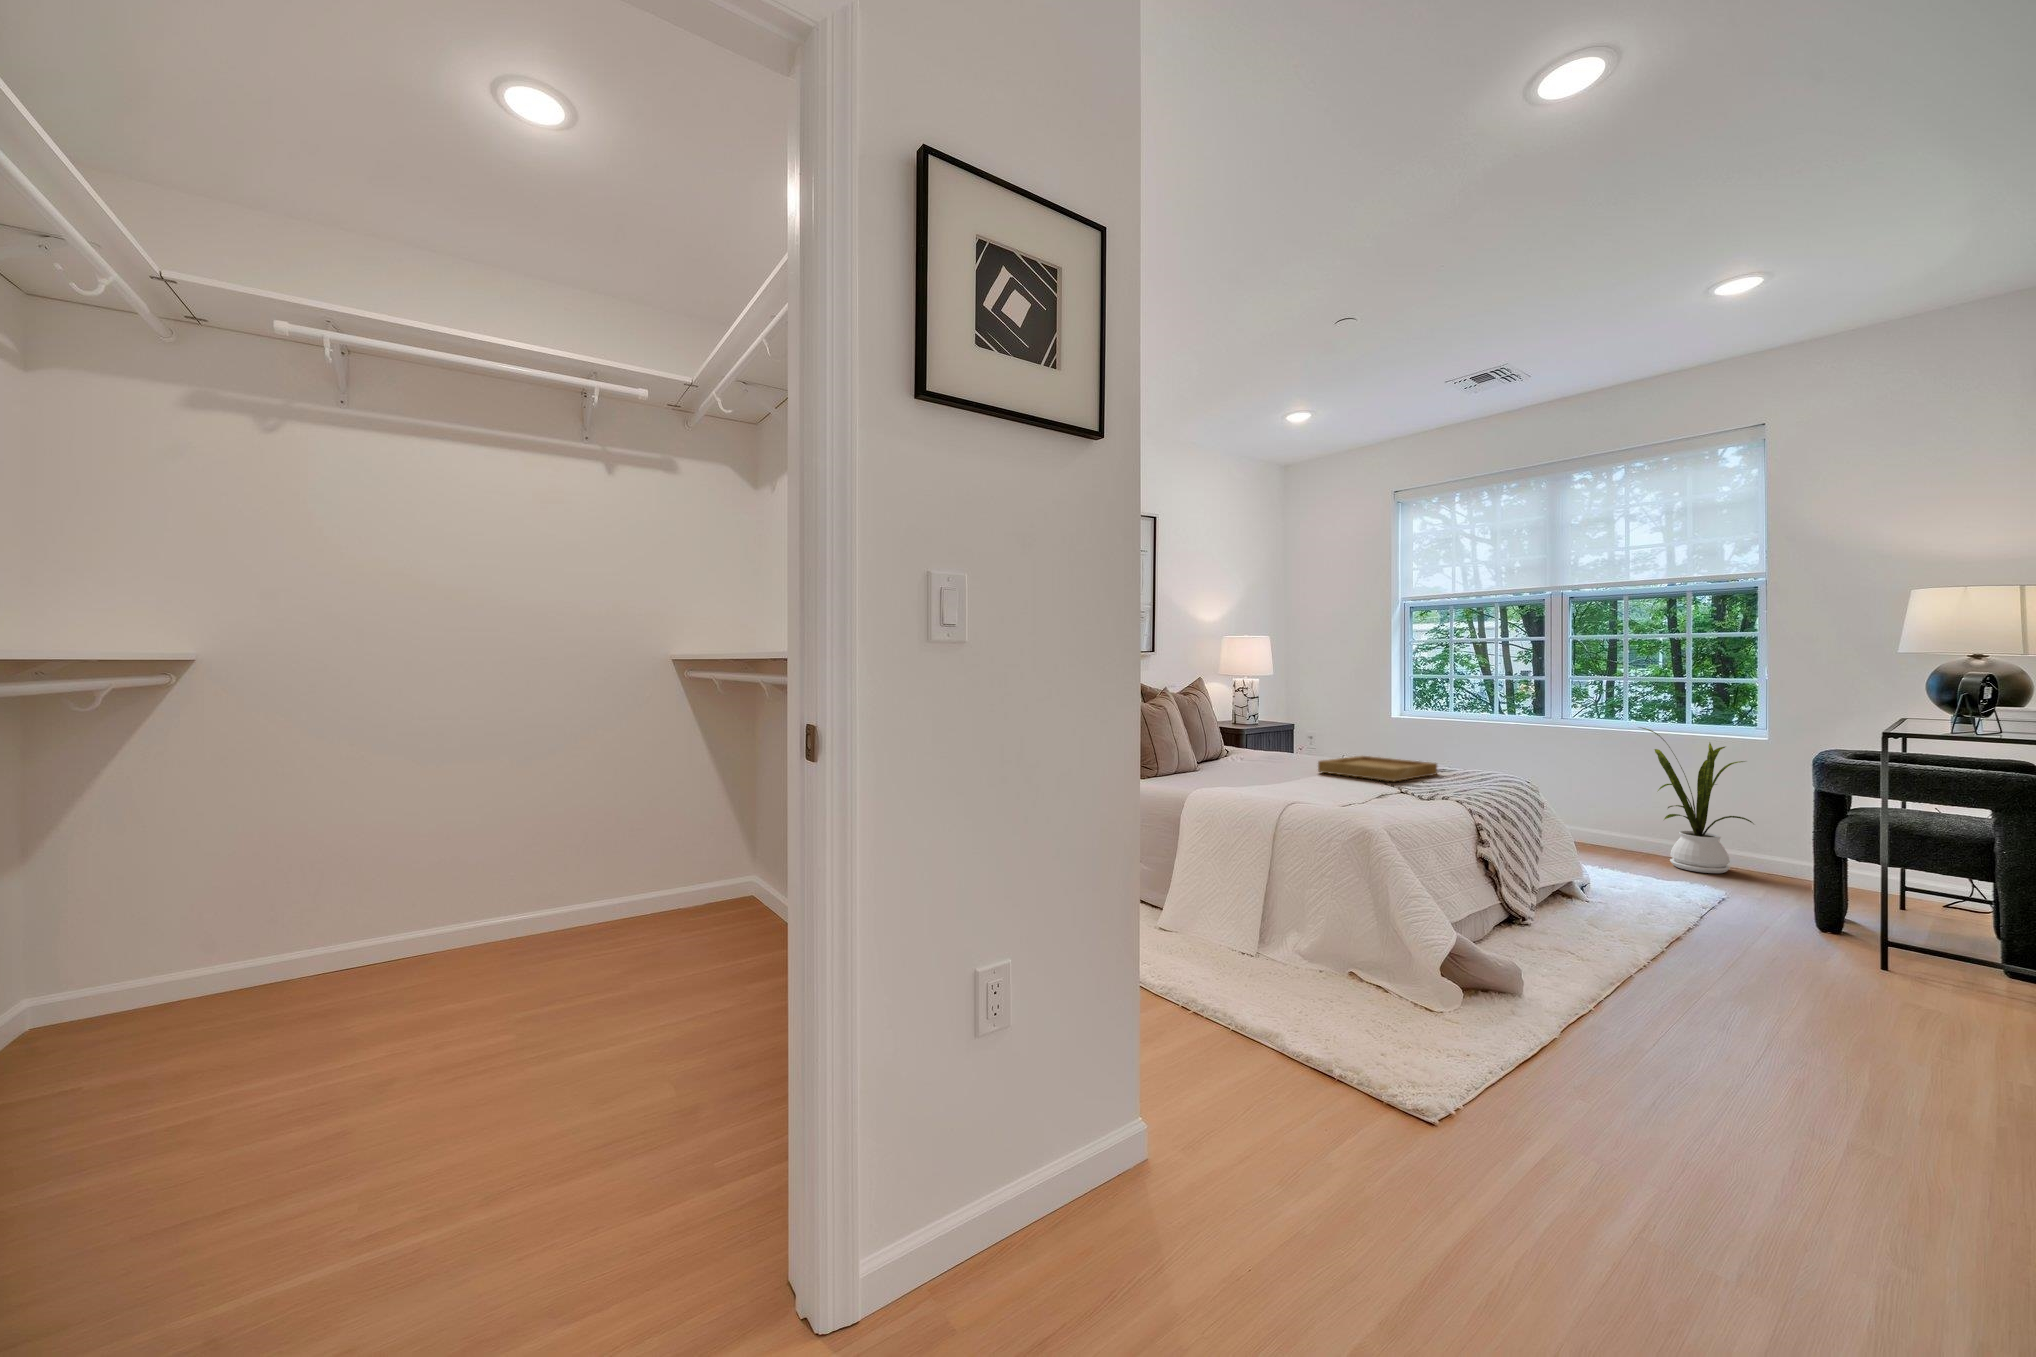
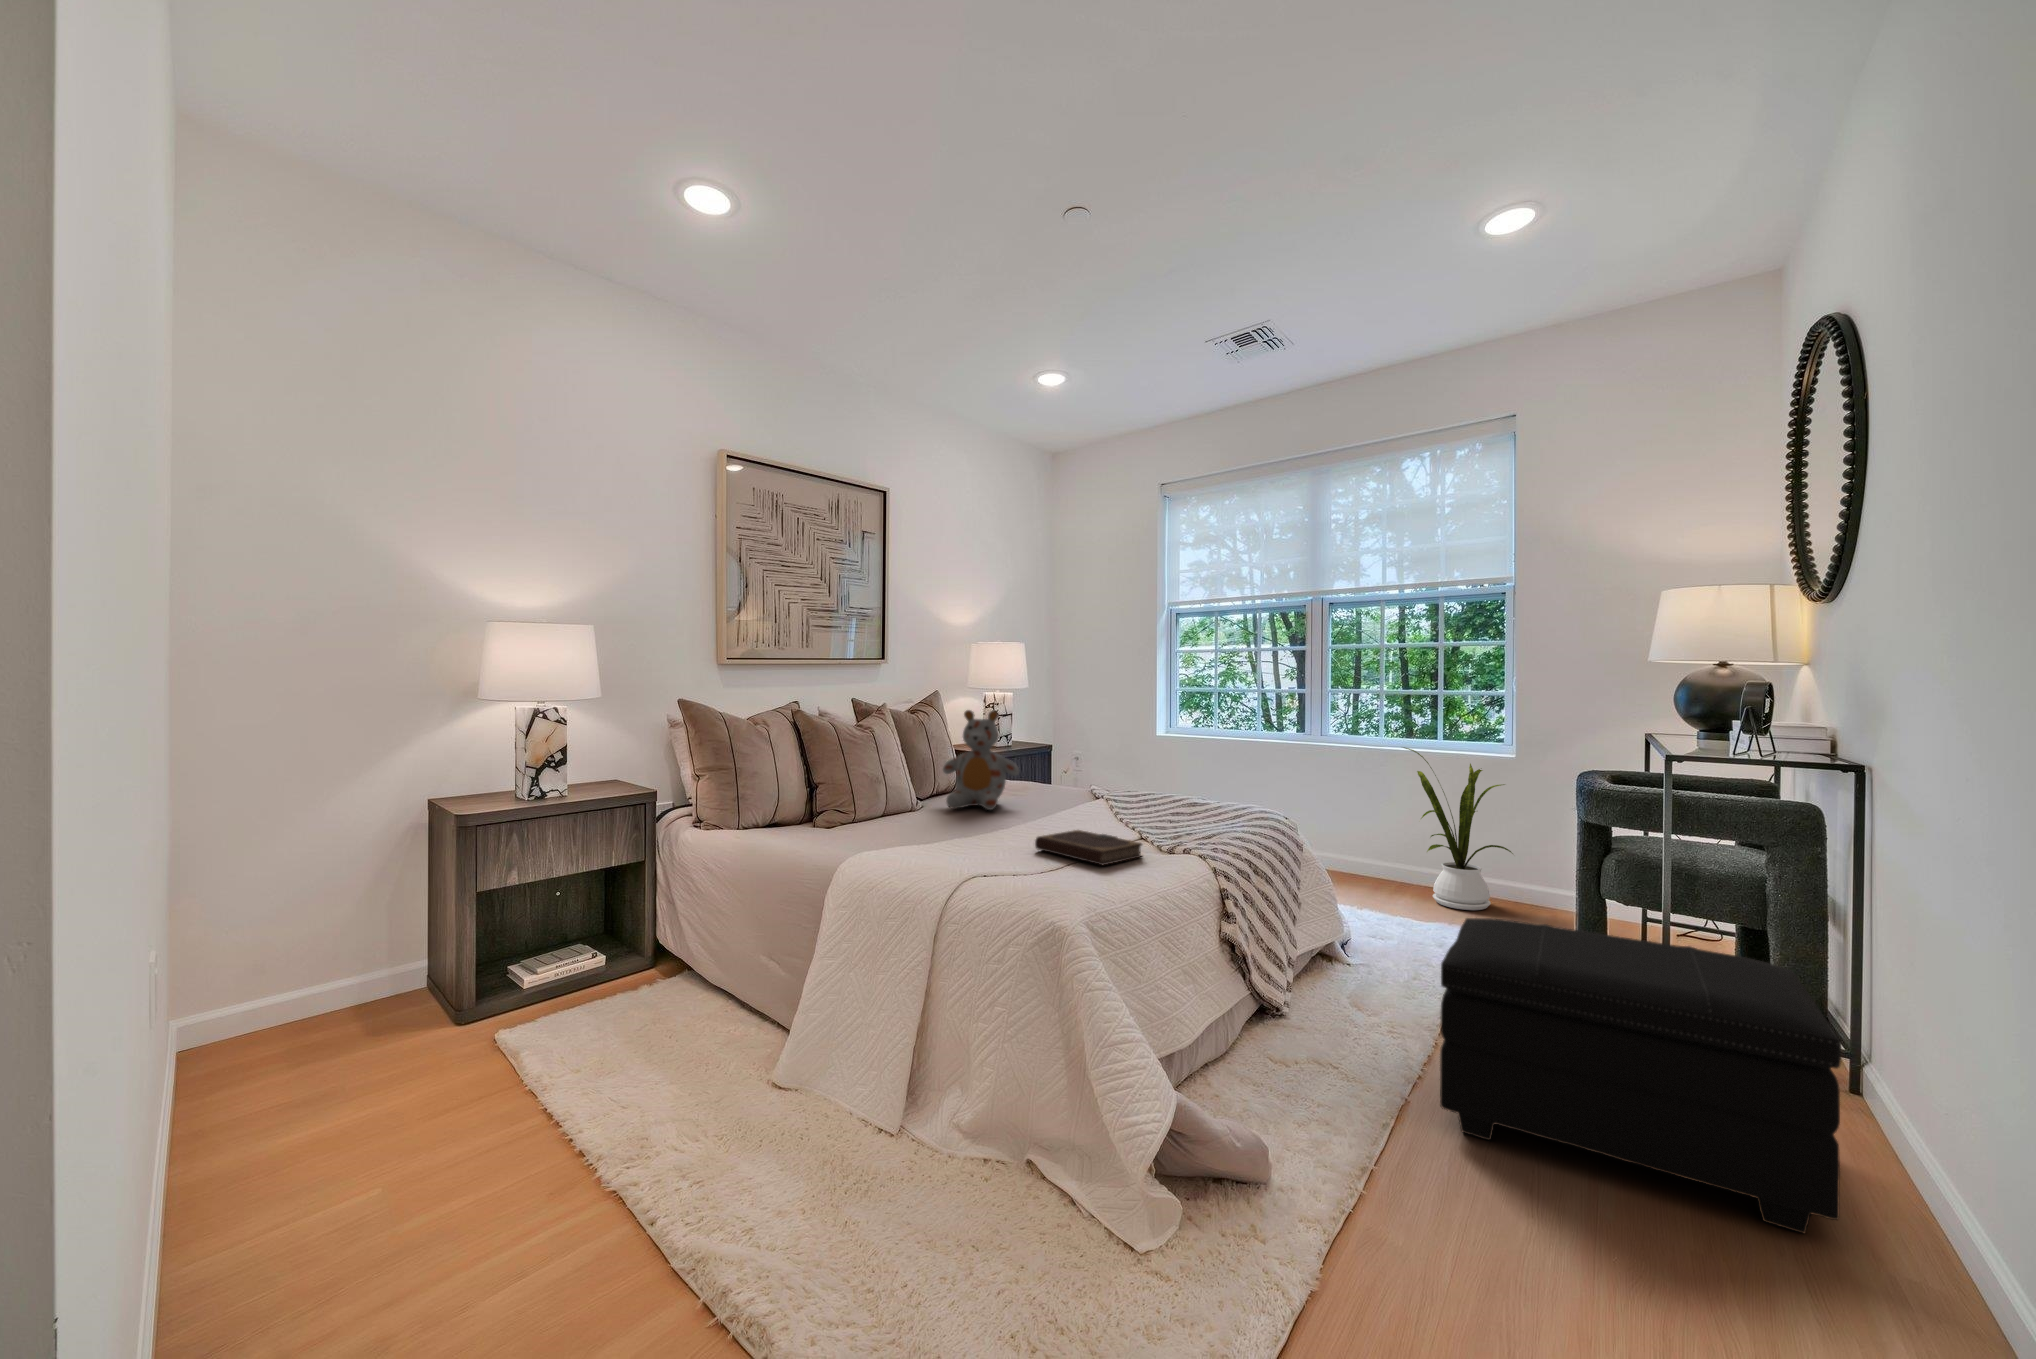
stuffed bear: none [1231,693,1294,769] -> present [943,710,1019,810]
tray: present [1318,756,1437,781] -> none [1044,789,1186,826]
notebook: none [1326,781,1413,803] -> present [1035,830,1142,865]
footstool: none [1662,856,1999,1076] -> present [1440,918,1841,1233]

